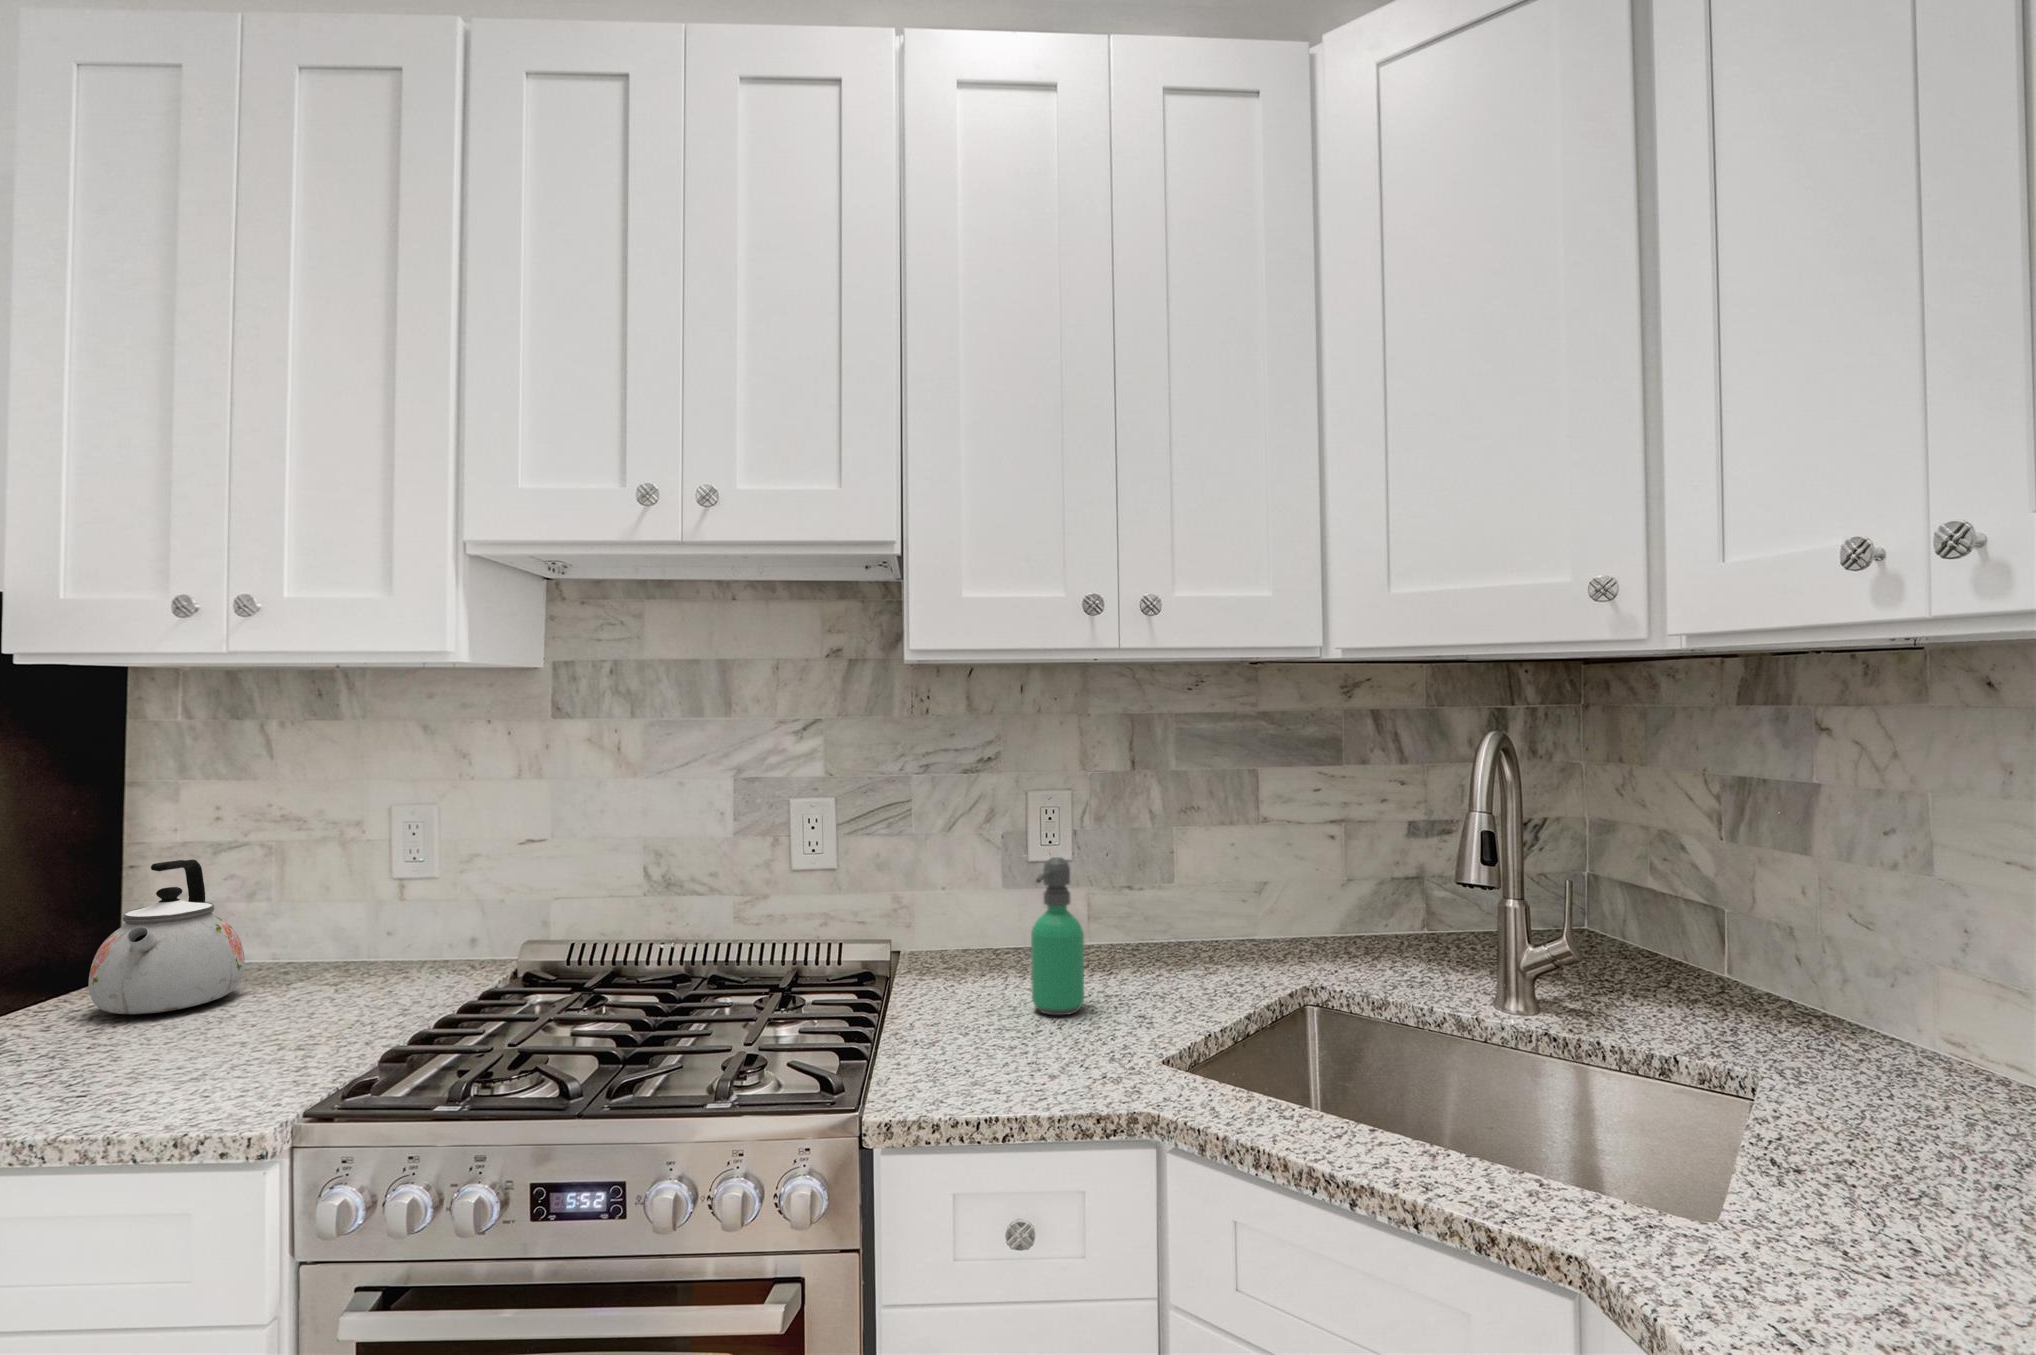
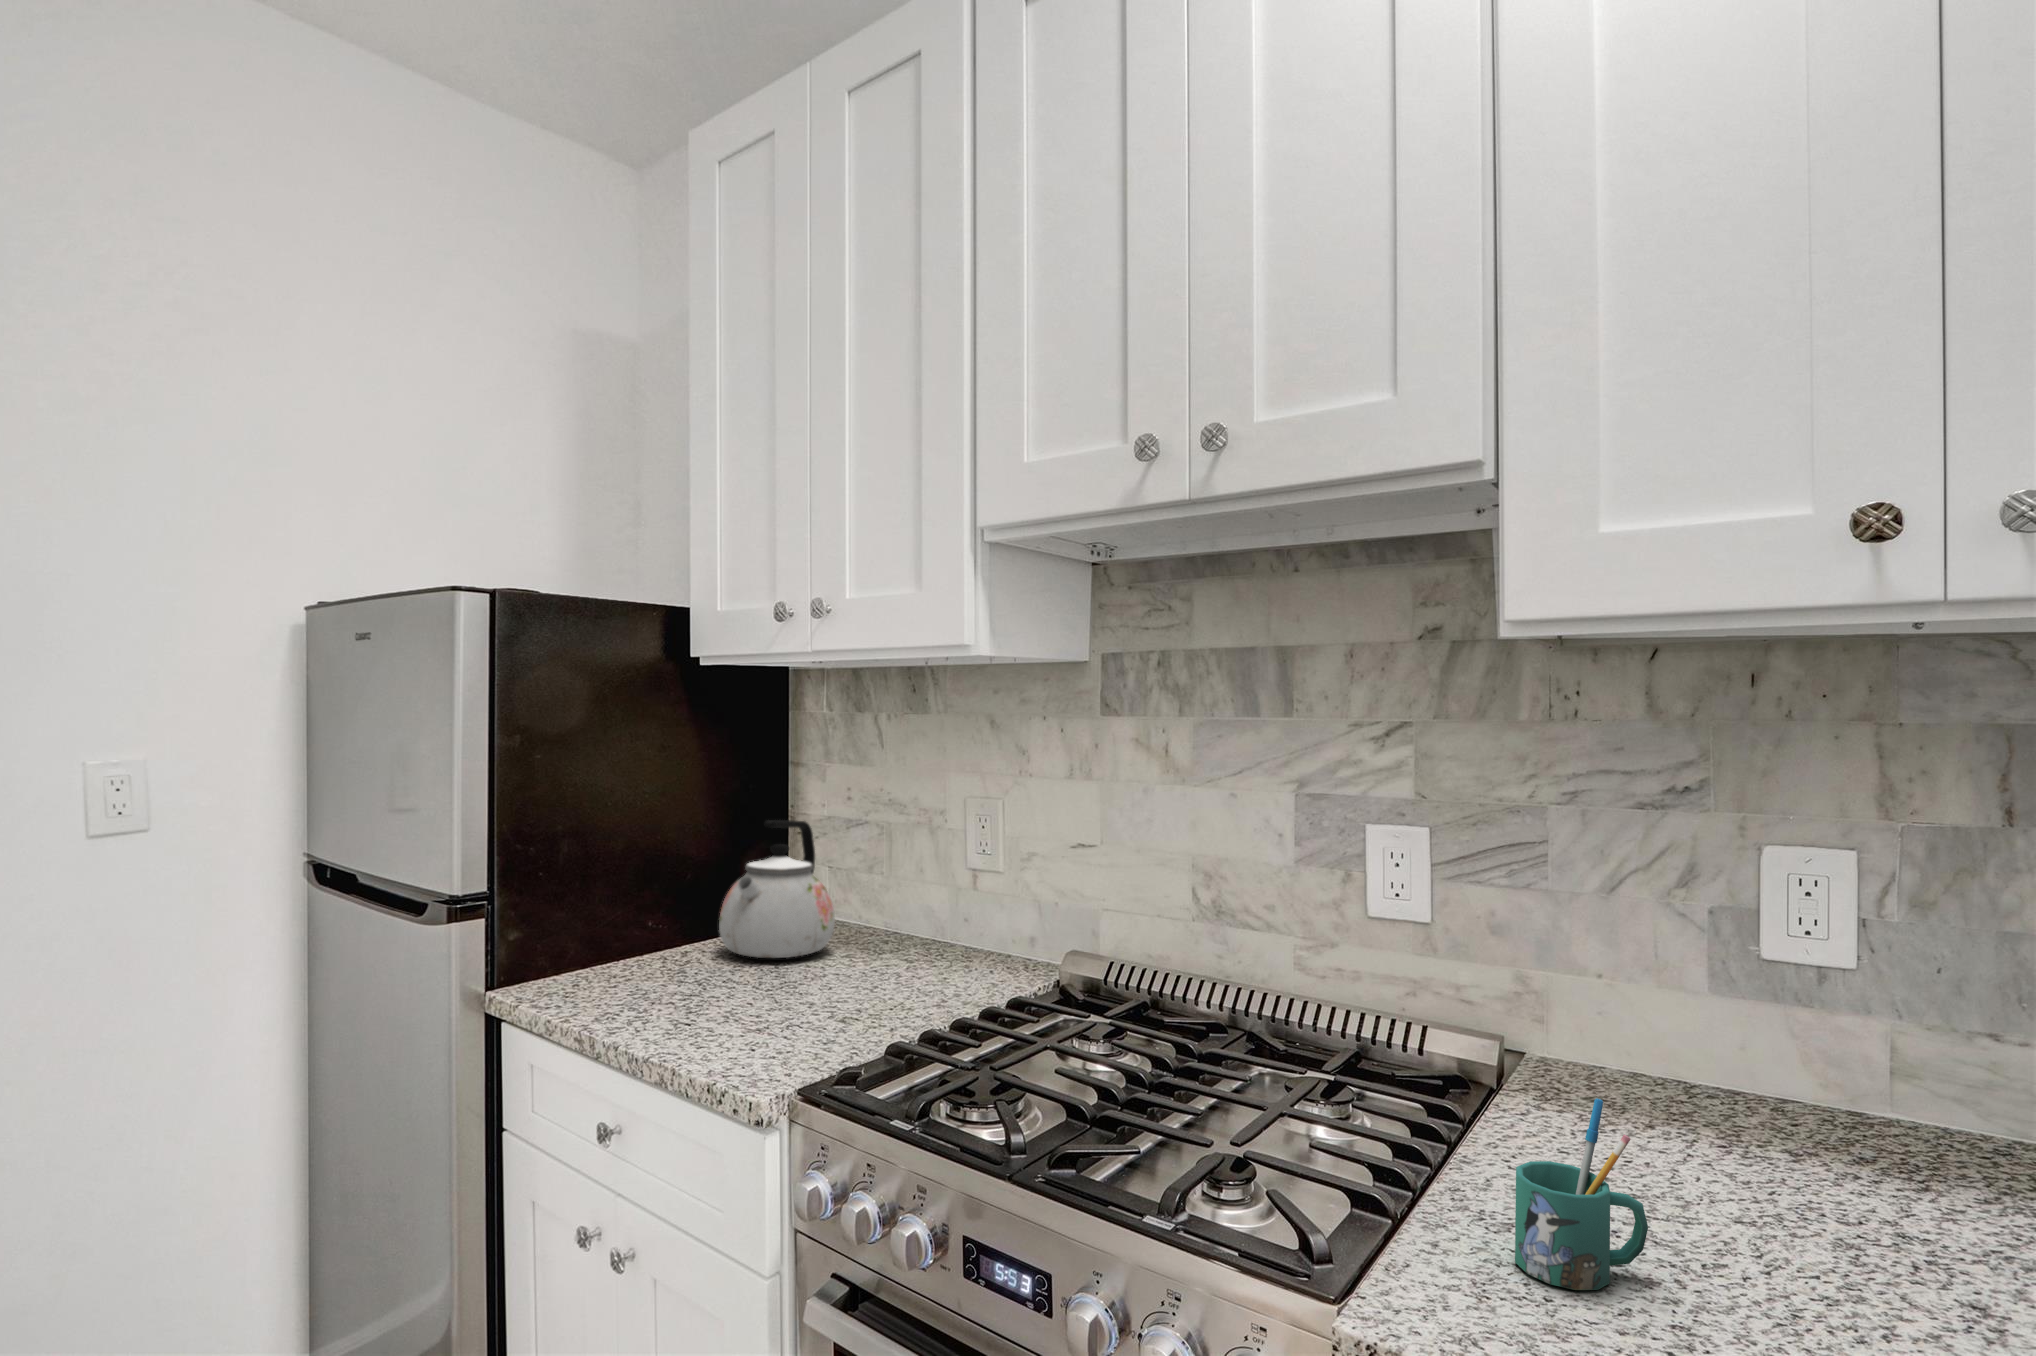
soap dispenser: present [1031,857,1084,1015] -> none [1720,957,1834,1251]
mug: none [944,952,1011,1062] -> present [1515,1099,1648,1290]

